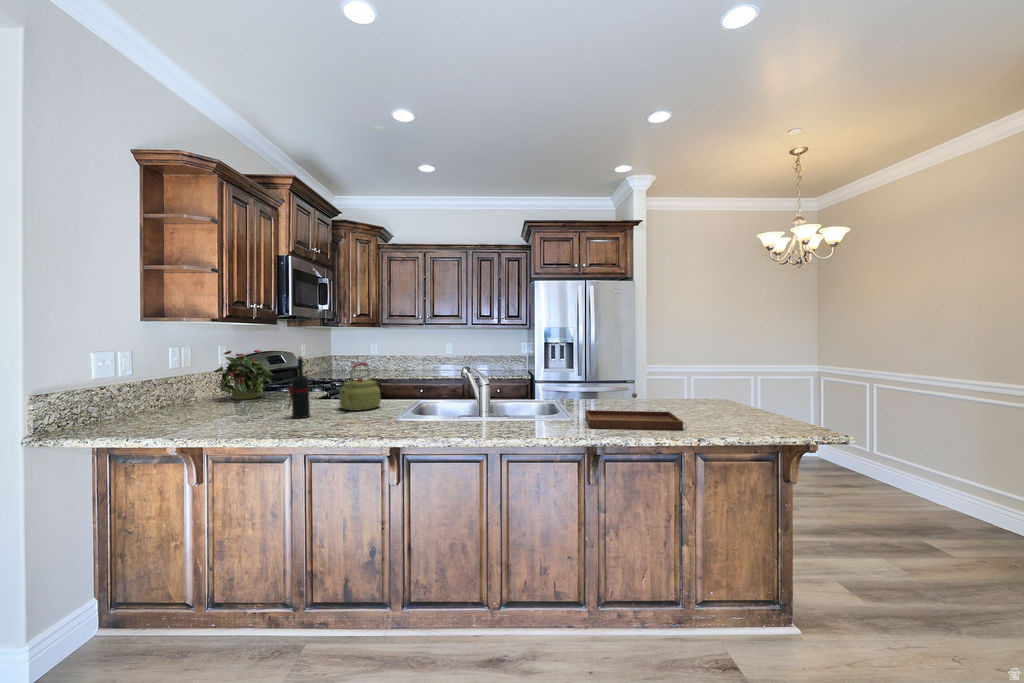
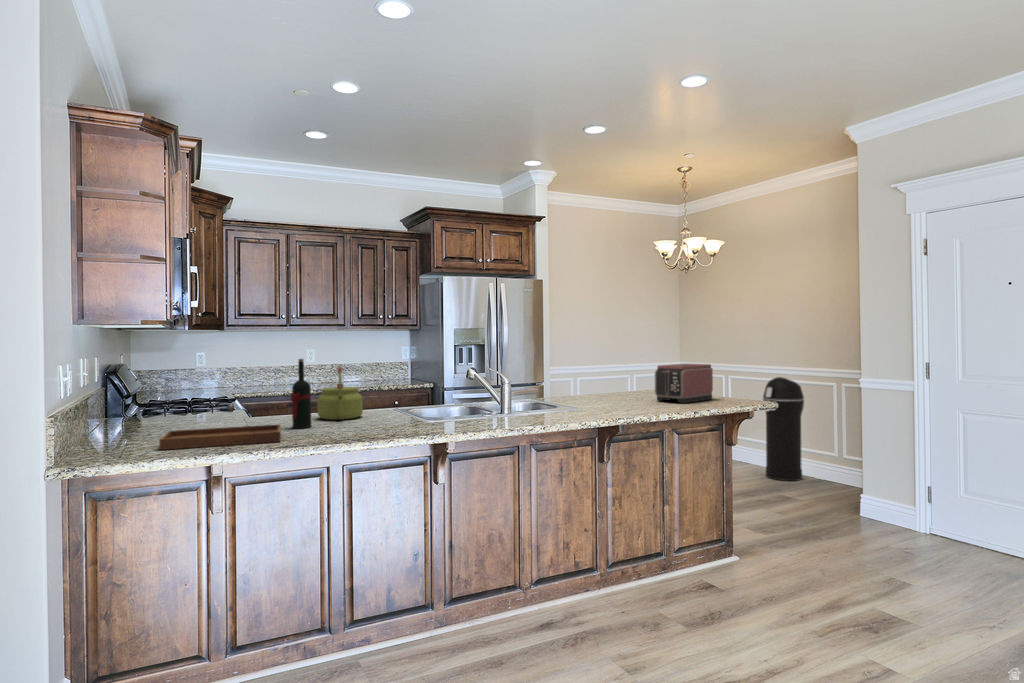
potted plant: present [214,350,273,400] -> none [113,358,189,424]
toaster: none [692,374,774,425] -> present [655,364,713,403]
trash can: none [906,389,970,517] -> present [763,377,804,481]
tray: present [585,393,683,430] -> present [159,404,281,450]

